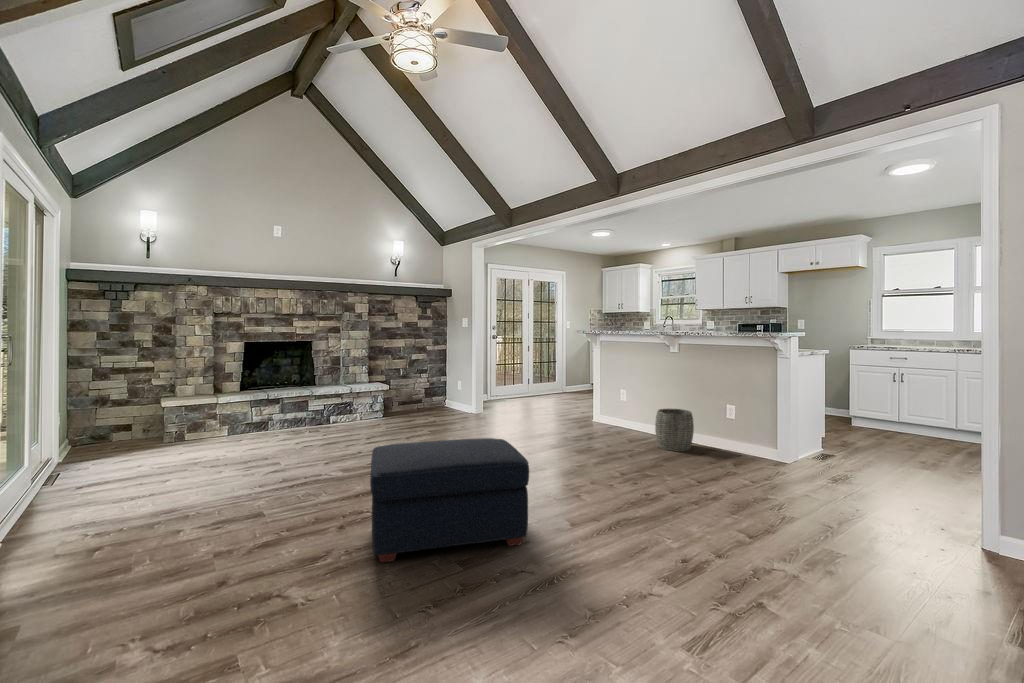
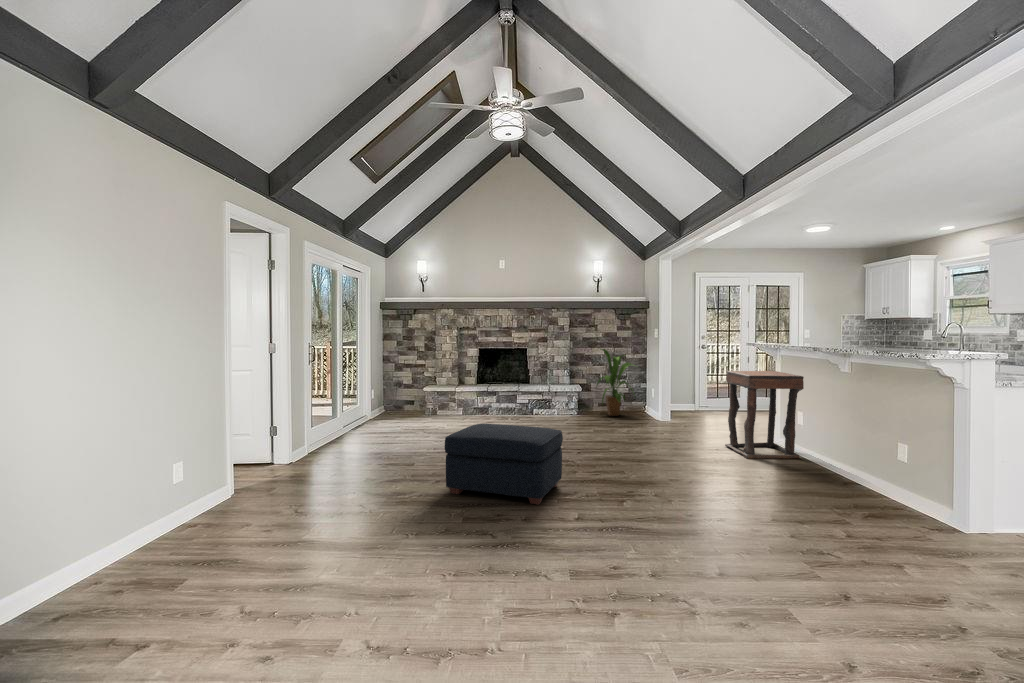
house plant: none [399,340,449,415] -> present [597,349,634,416]
side table: none [571,356,642,441] -> present [725,371,804,459]
woven basket: present [655,409,694,451] -> none [793,431,840,480]

